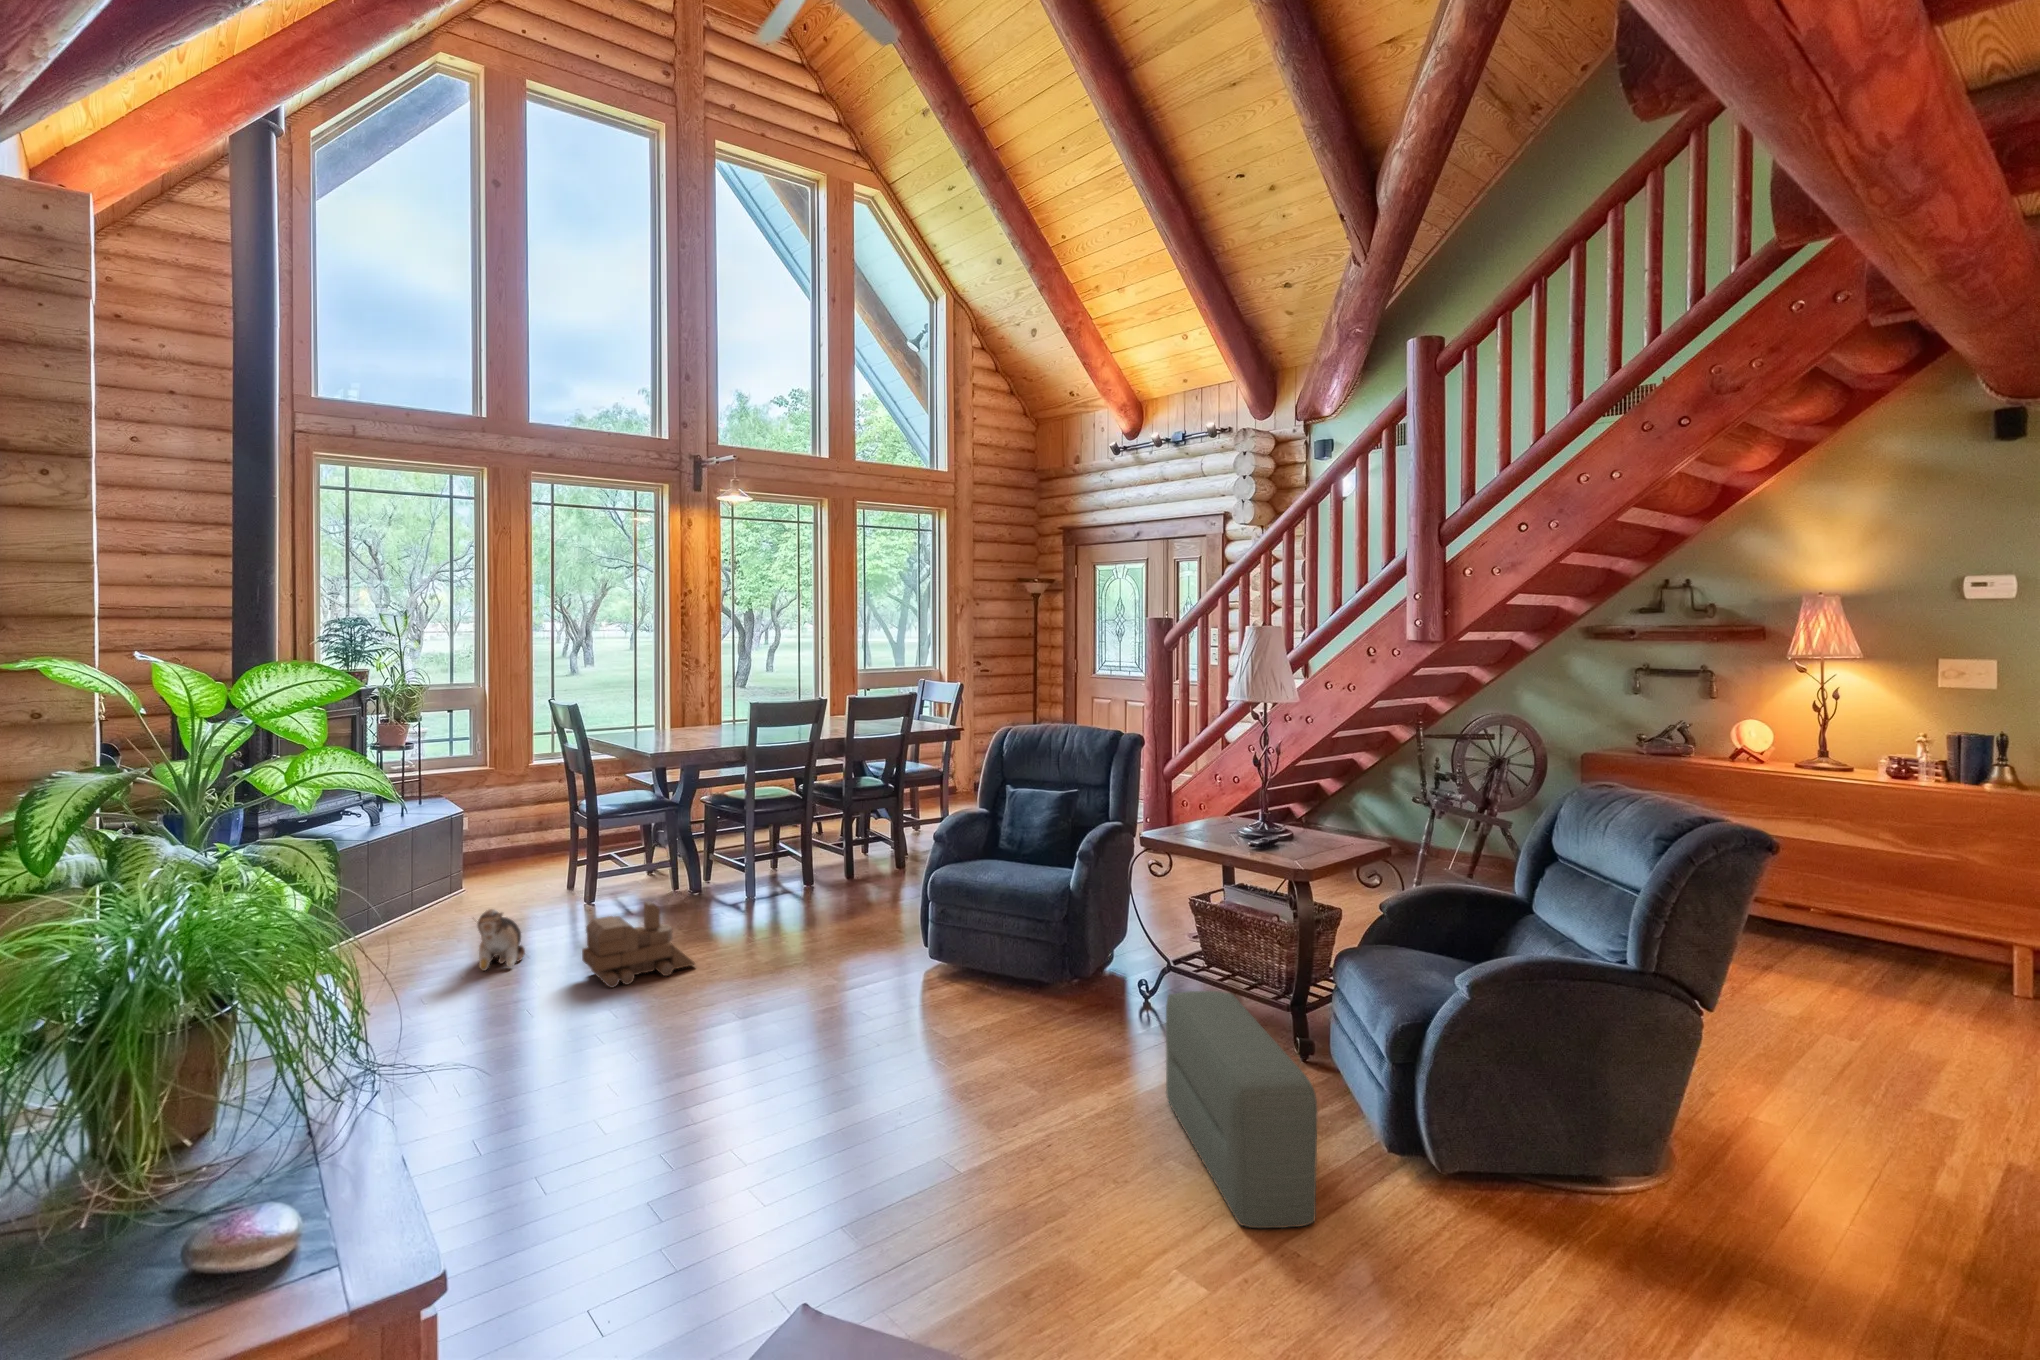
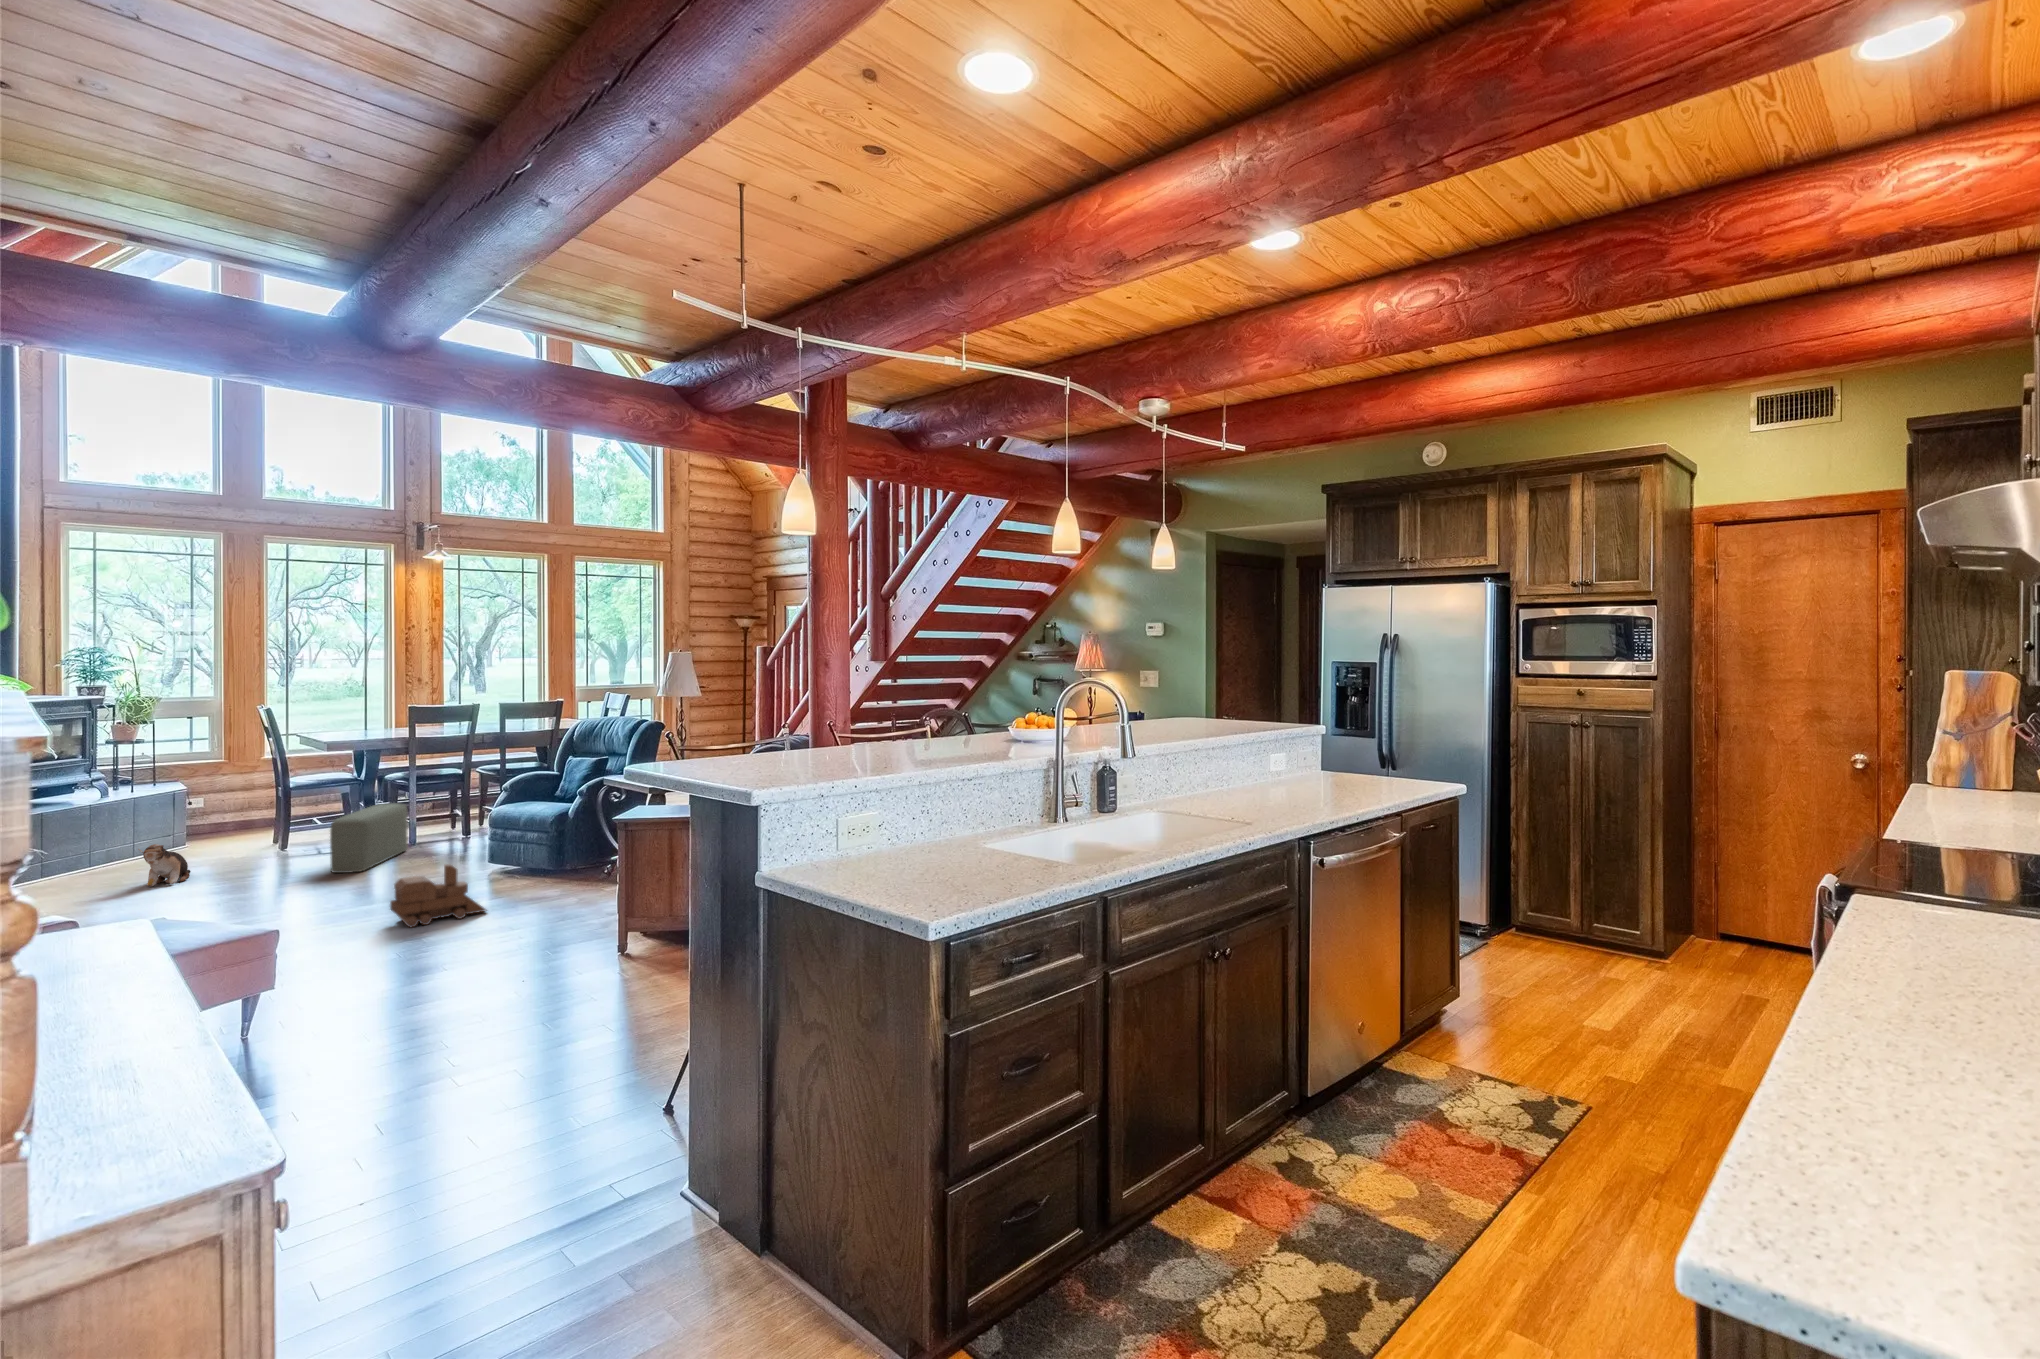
toy train: present [582,901,695,988] -> present [390,864,486,928]
pouf: present [1166,991,1317,1228] -> present [330,803,408,873]

